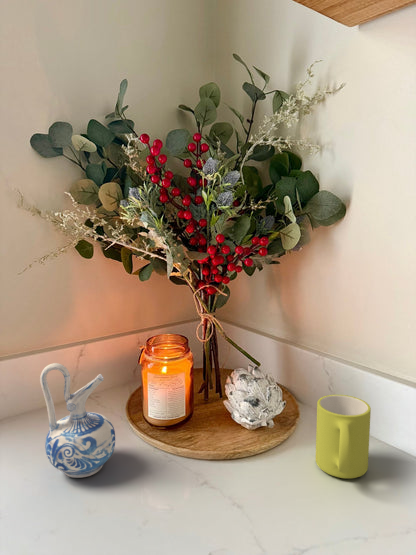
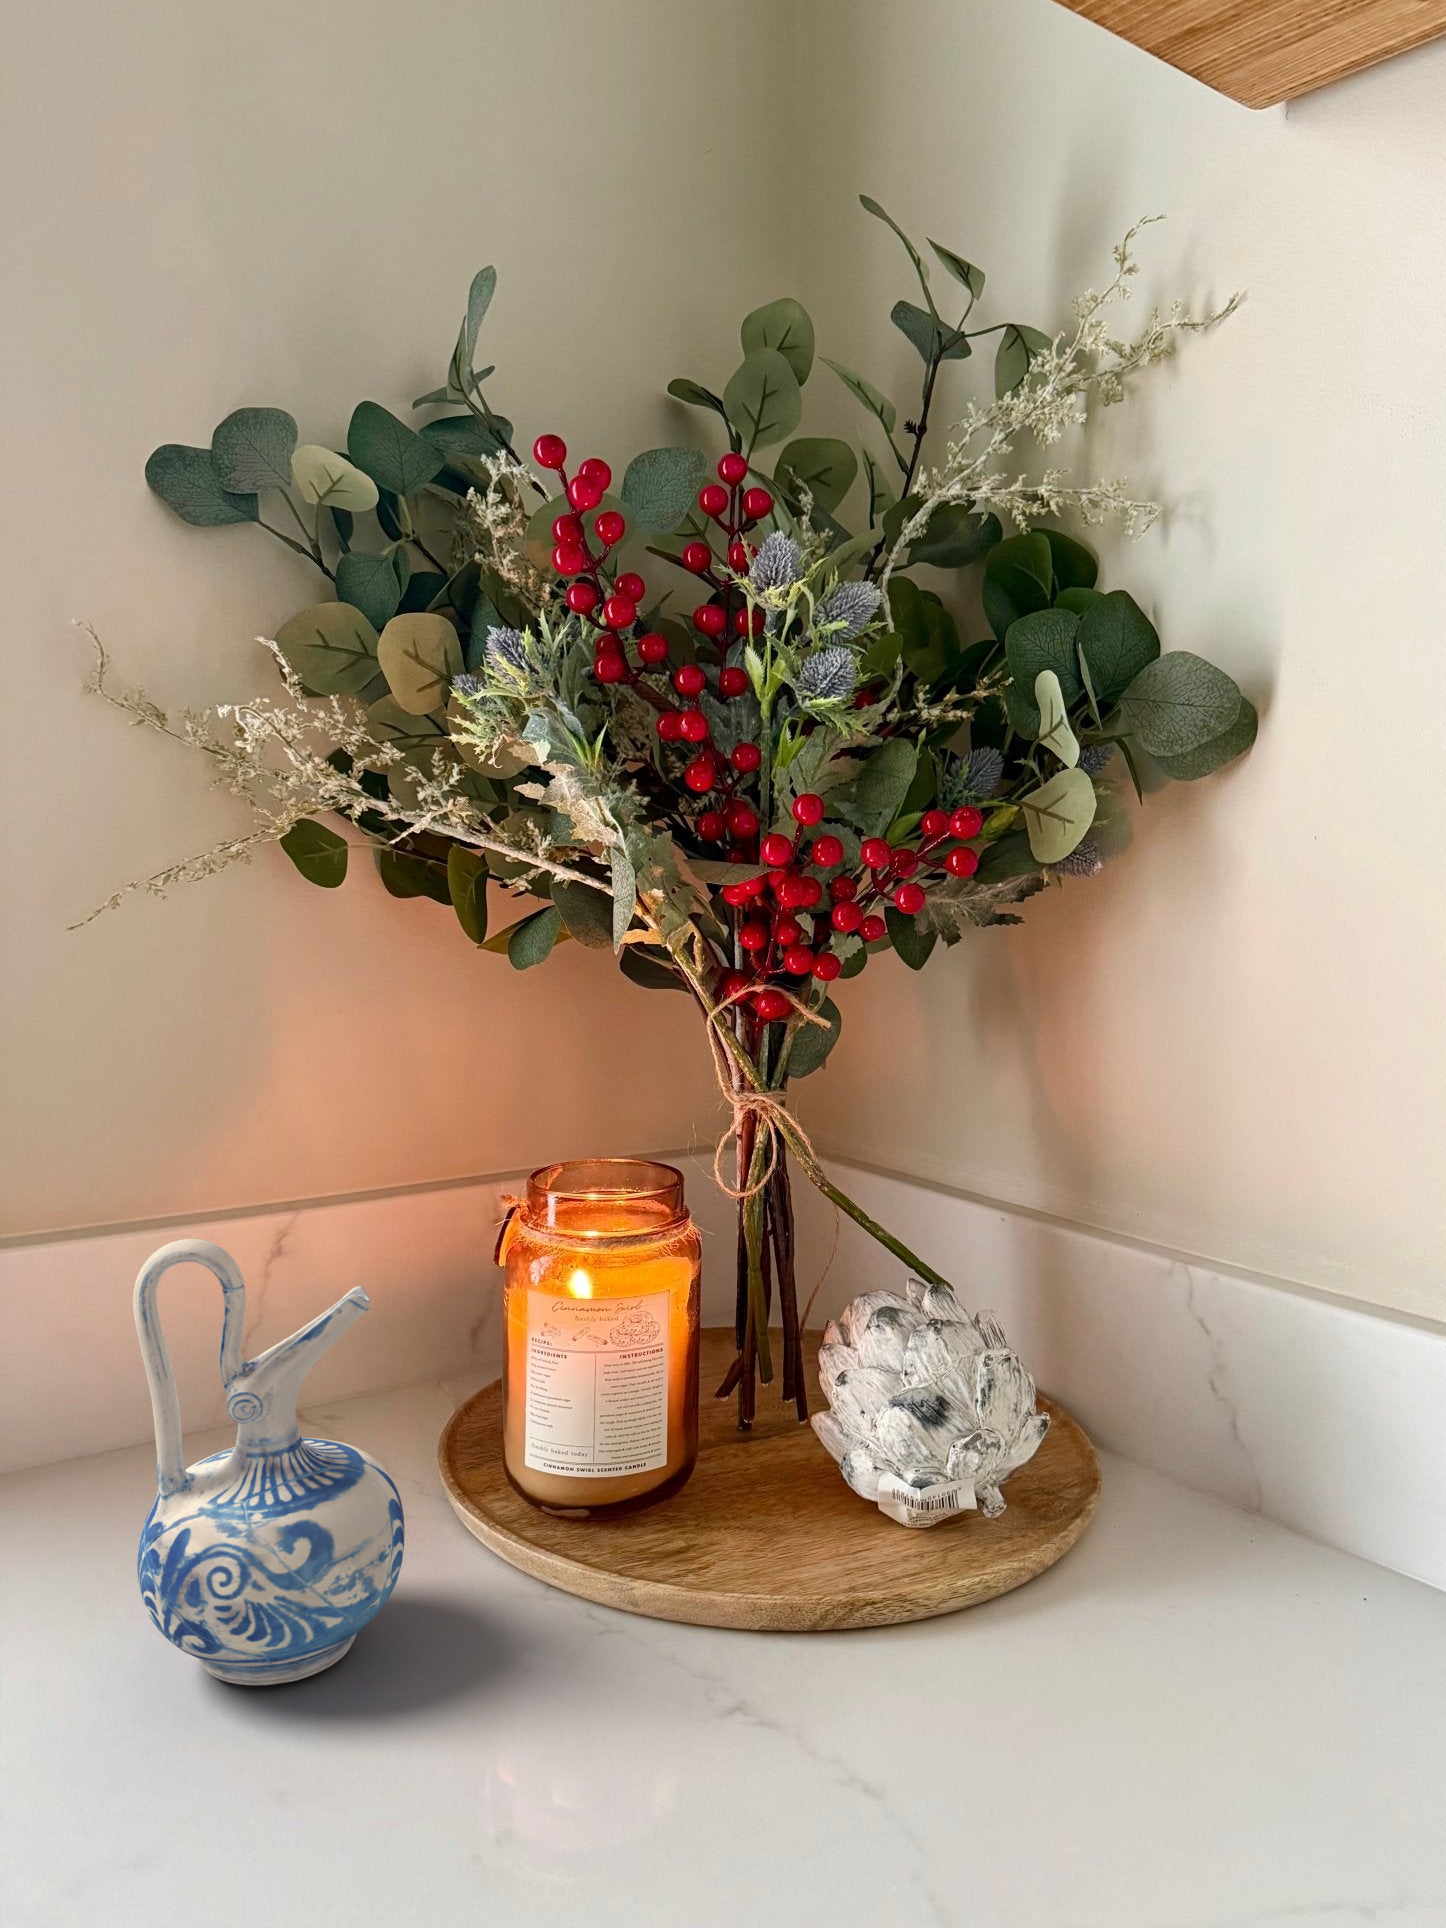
mug: present [316,395,371,478] -> none [1157,1384,1360,1699]

